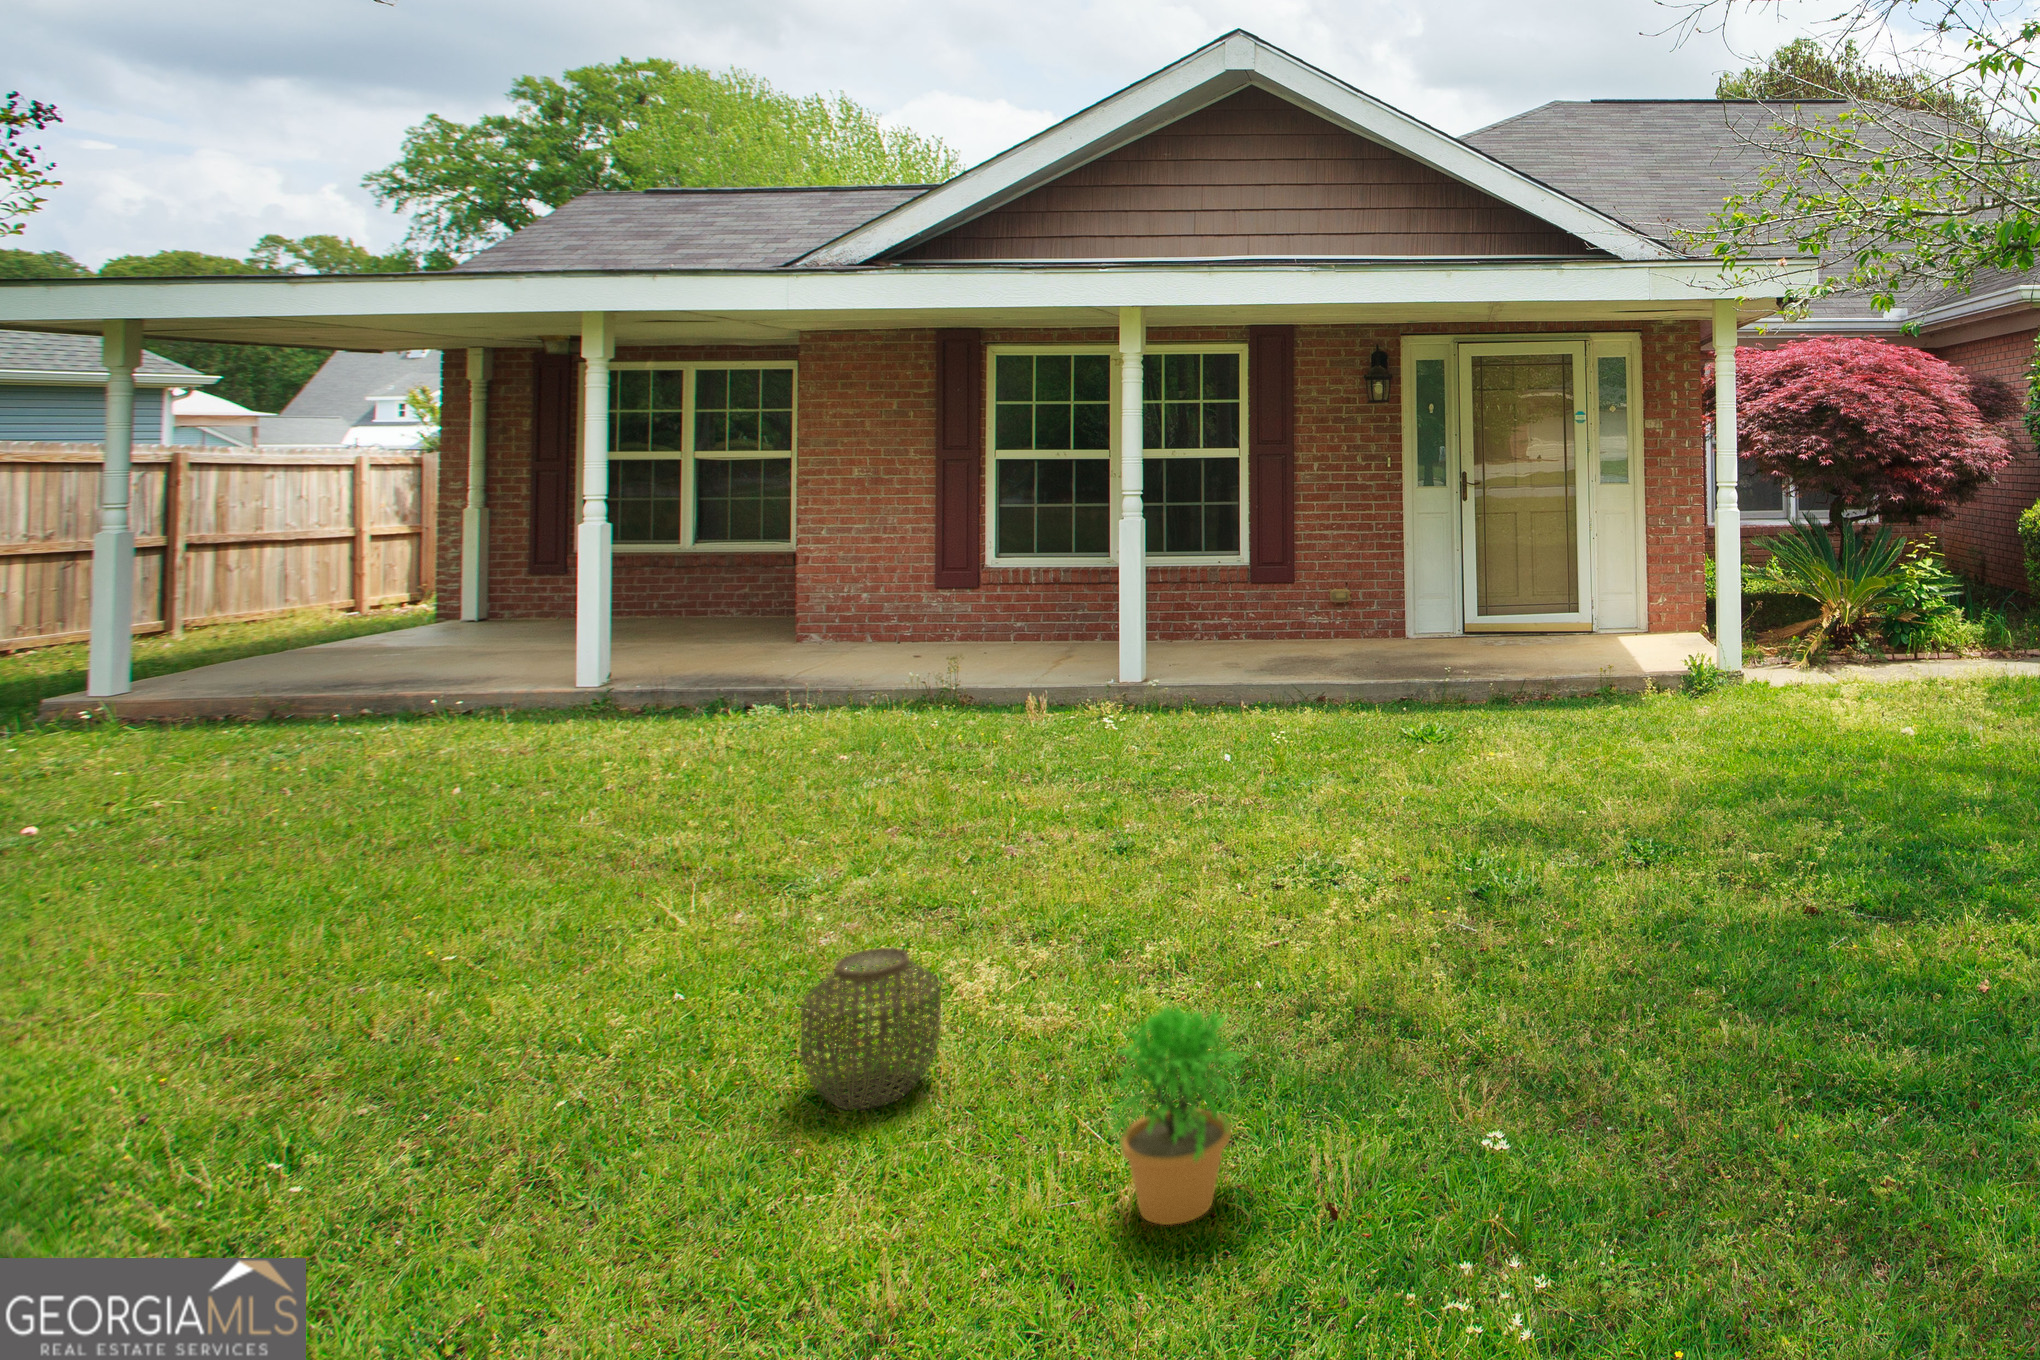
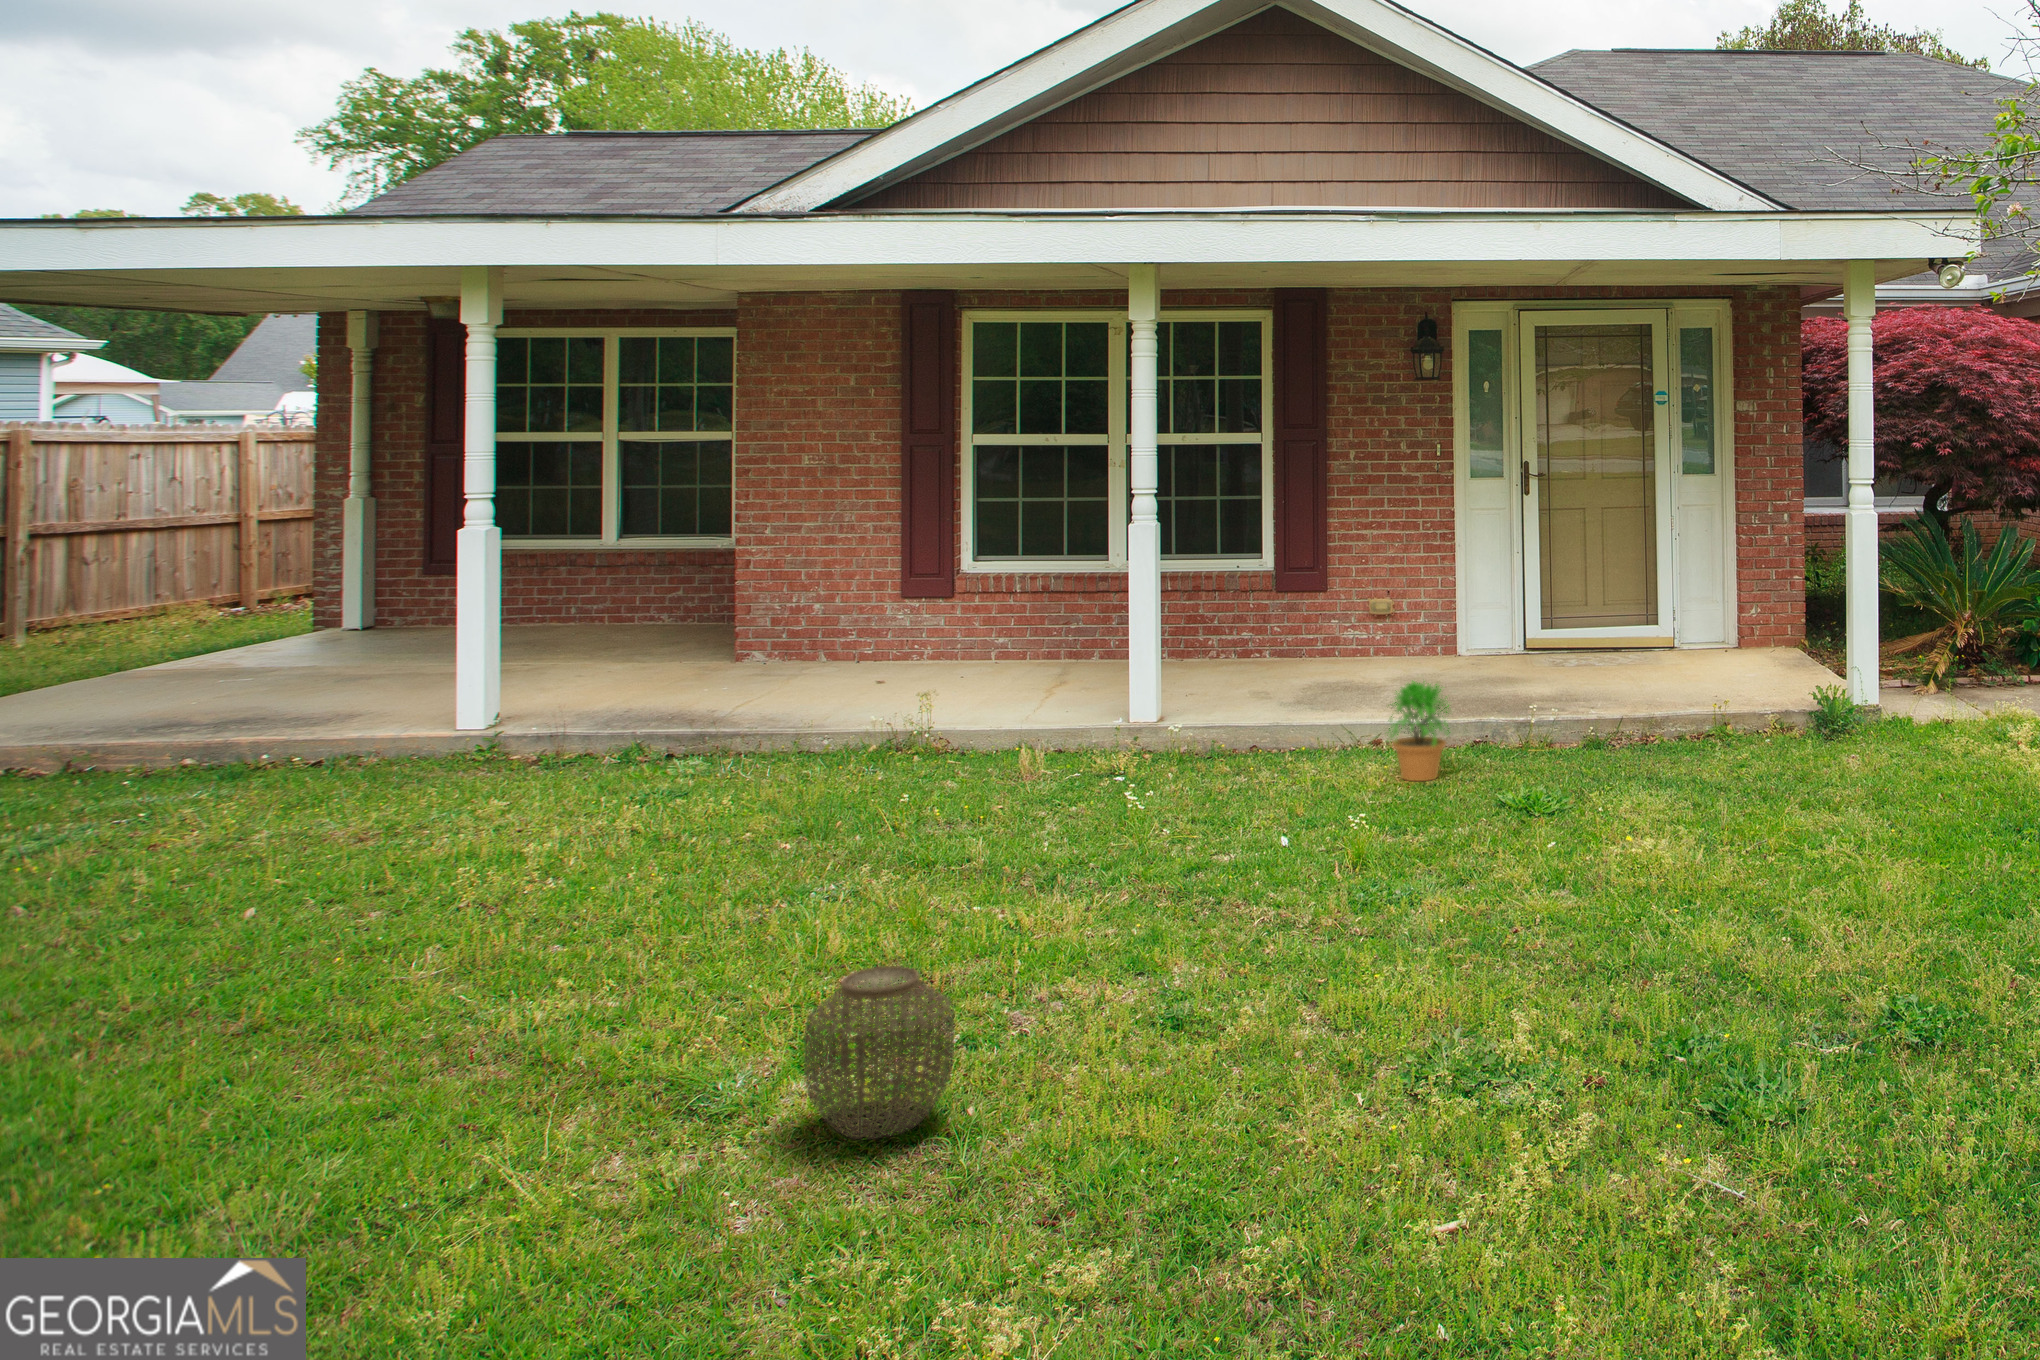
potted plant: present [1109,1006,1245,1225] -> present [1387,681,1451,781]

